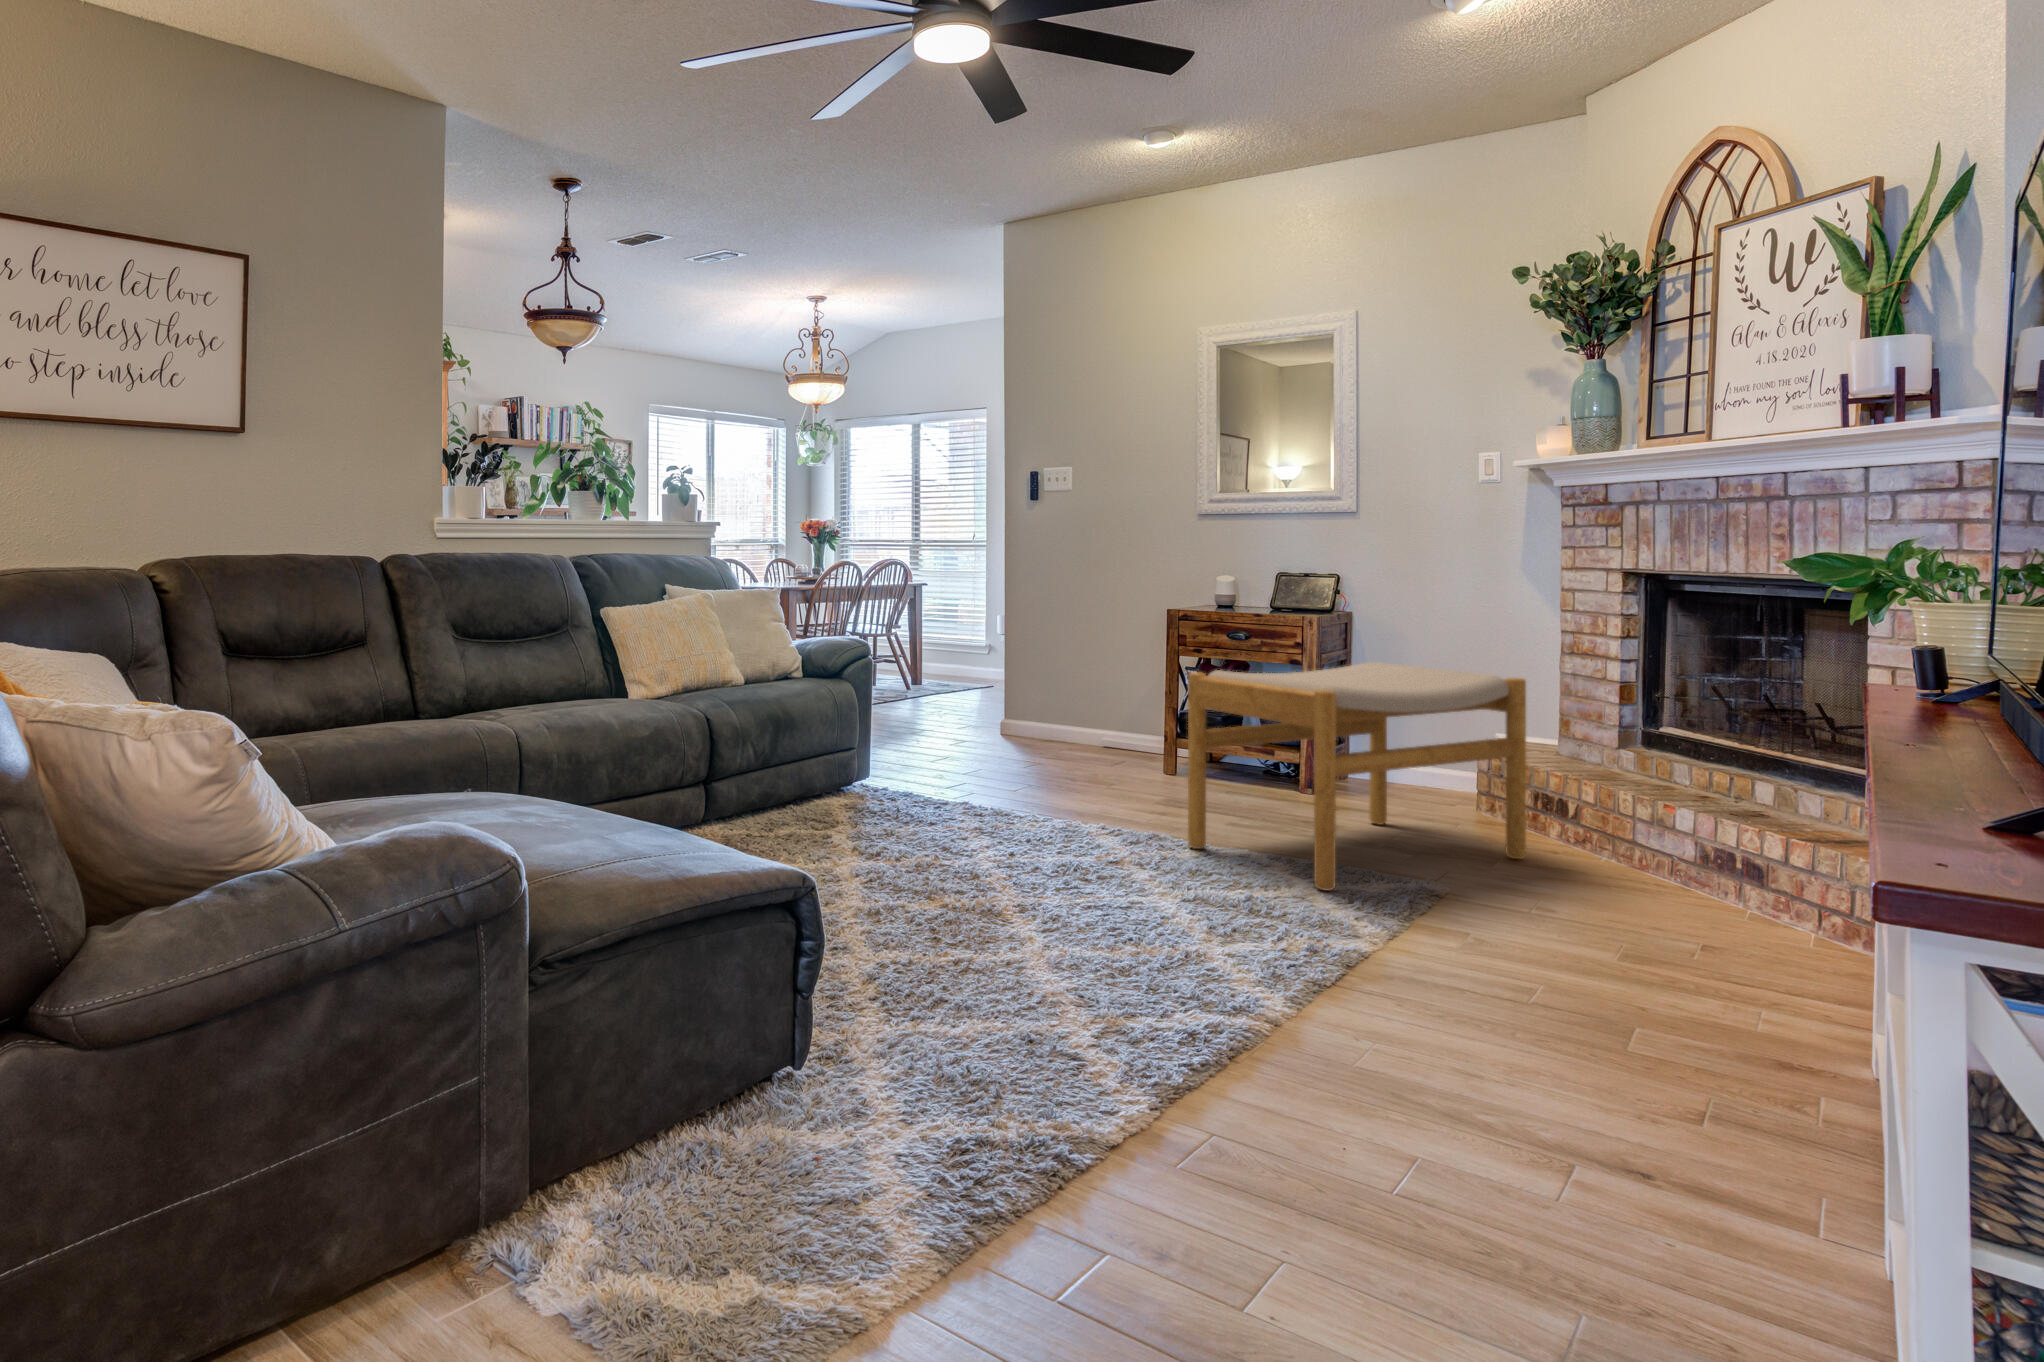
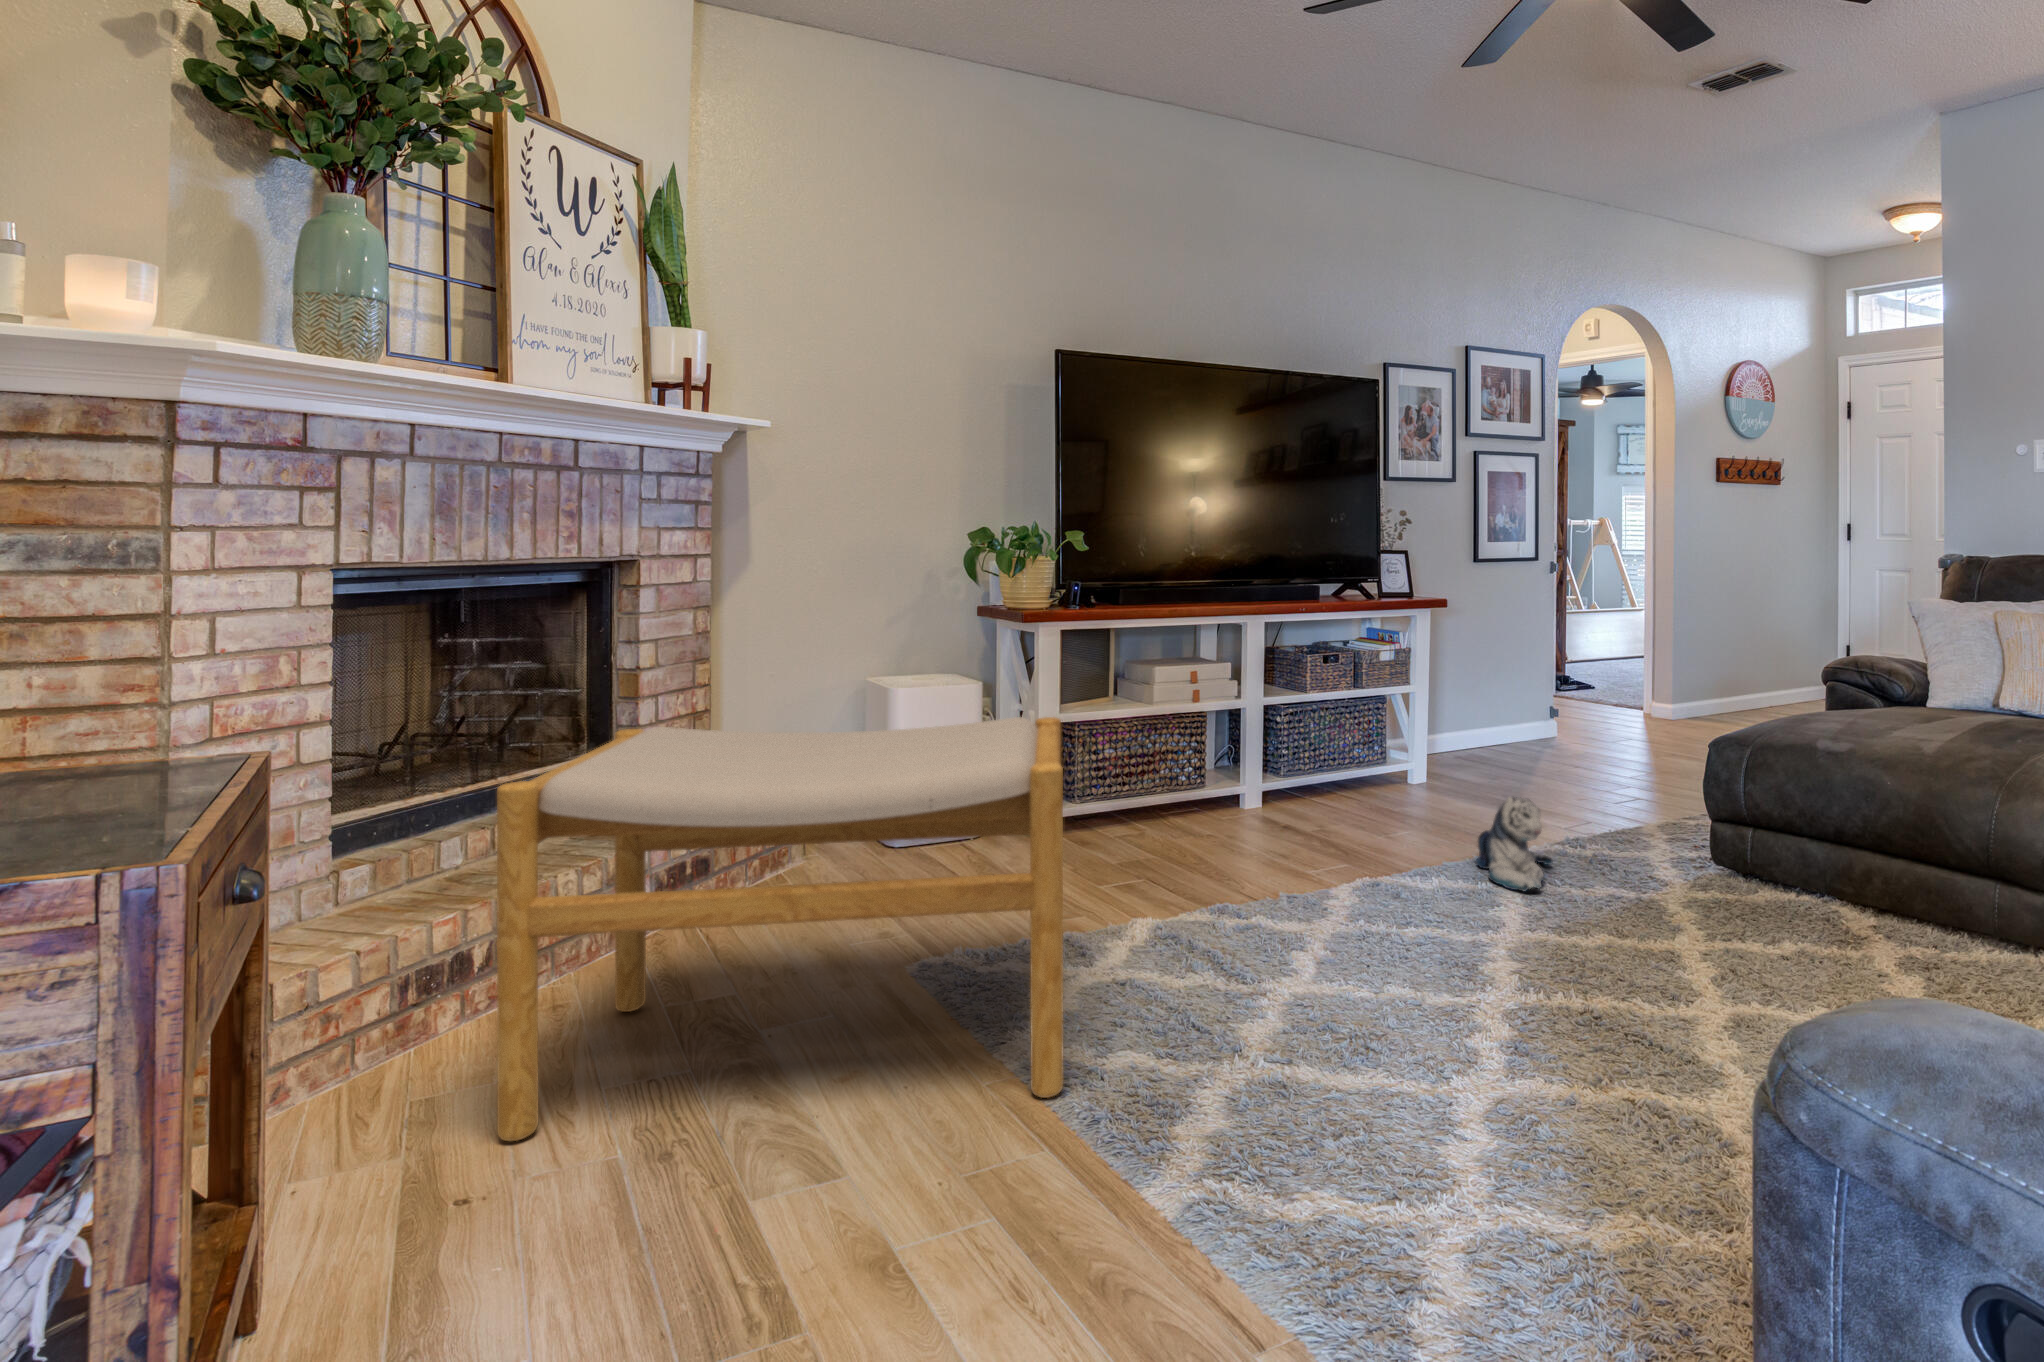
plush toy: none [1036,925,1168,1092] -> present [1475,797,1553,891]

